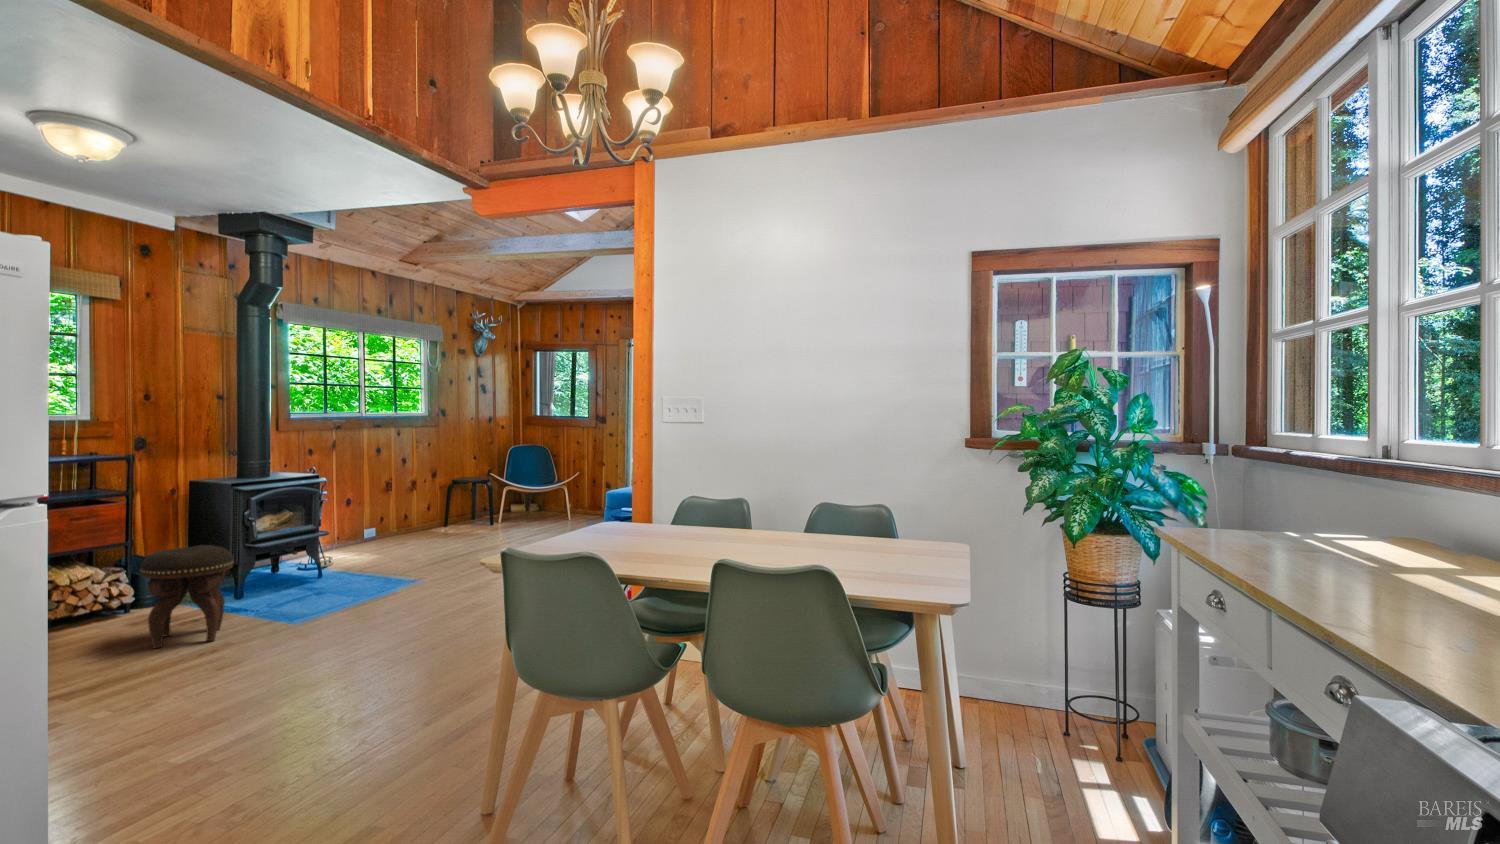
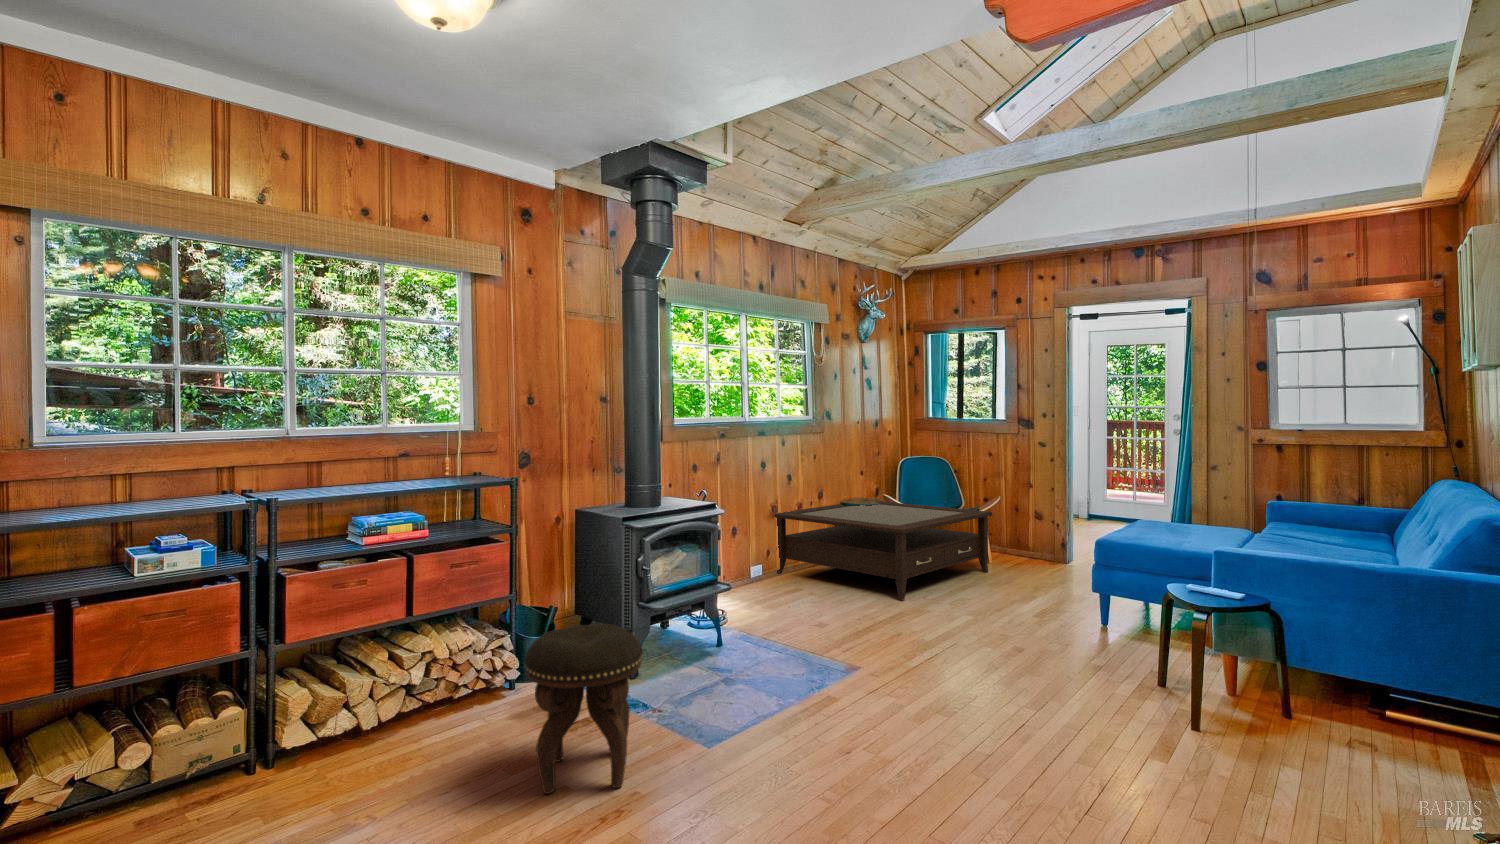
coffee table: none [386,480,564,546] -> present [775,500,992,600]

